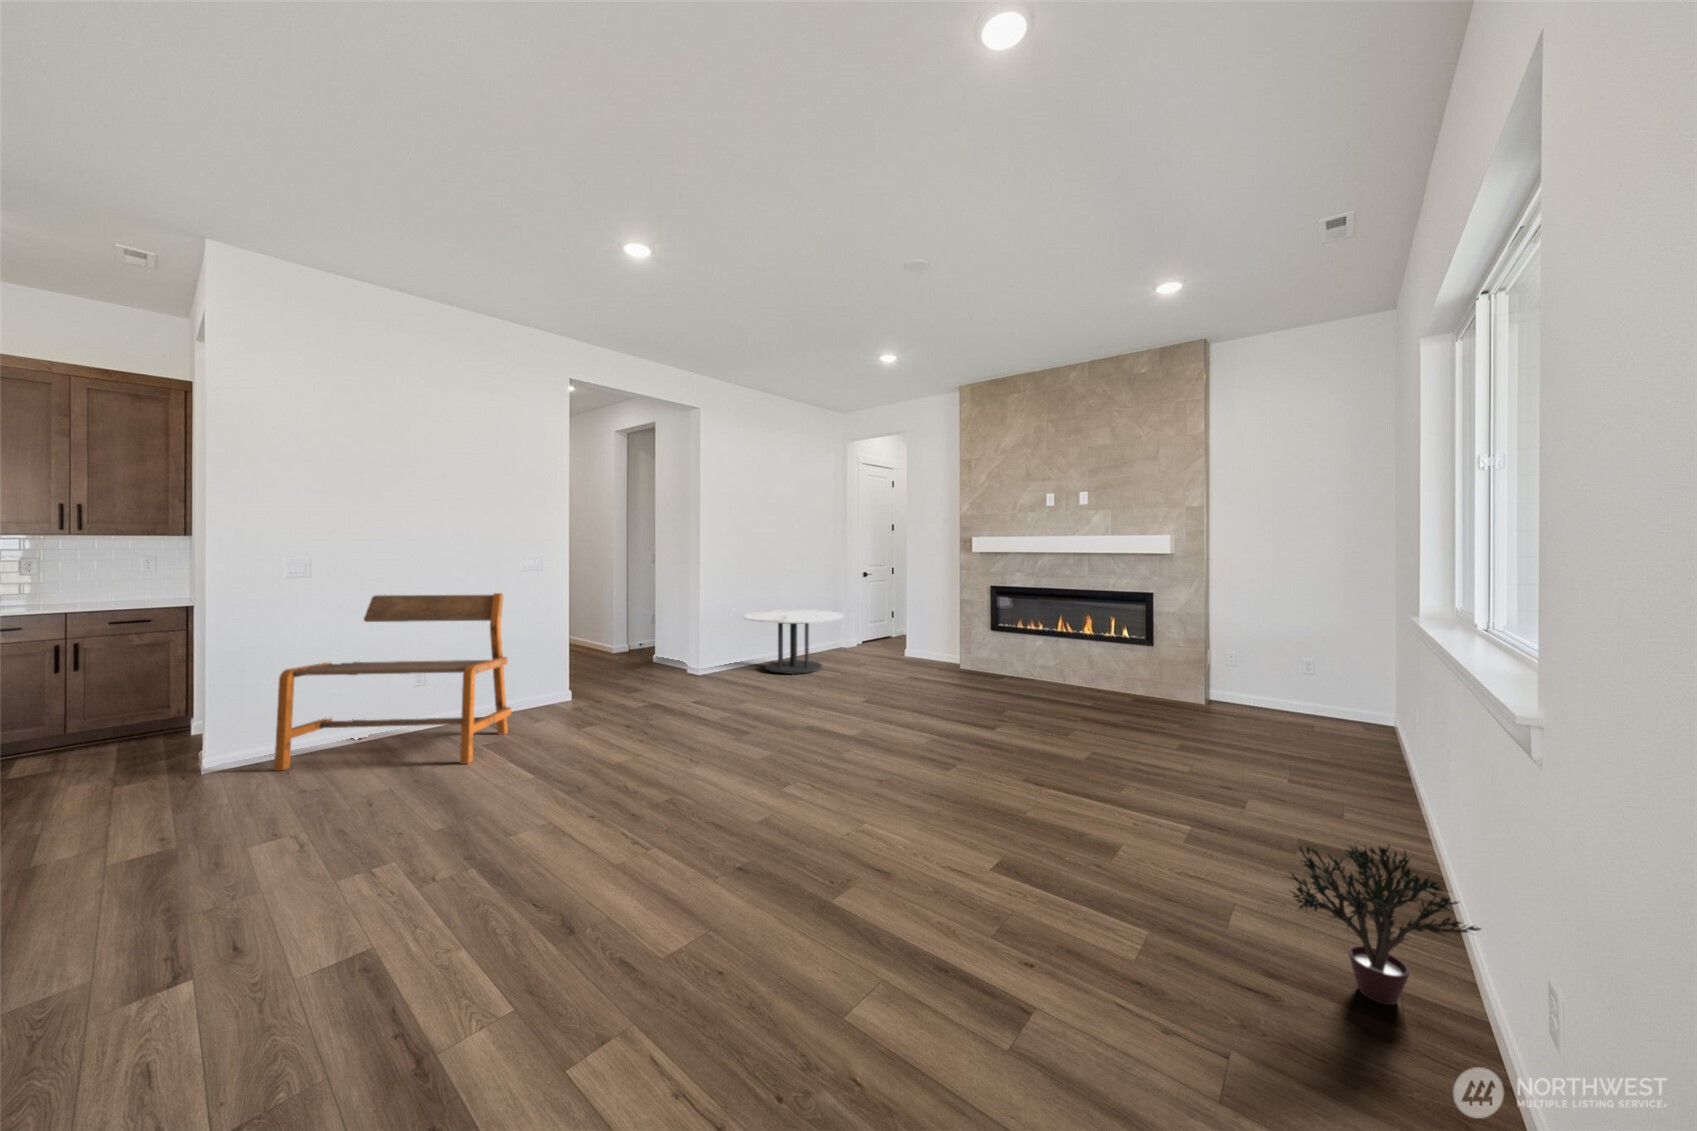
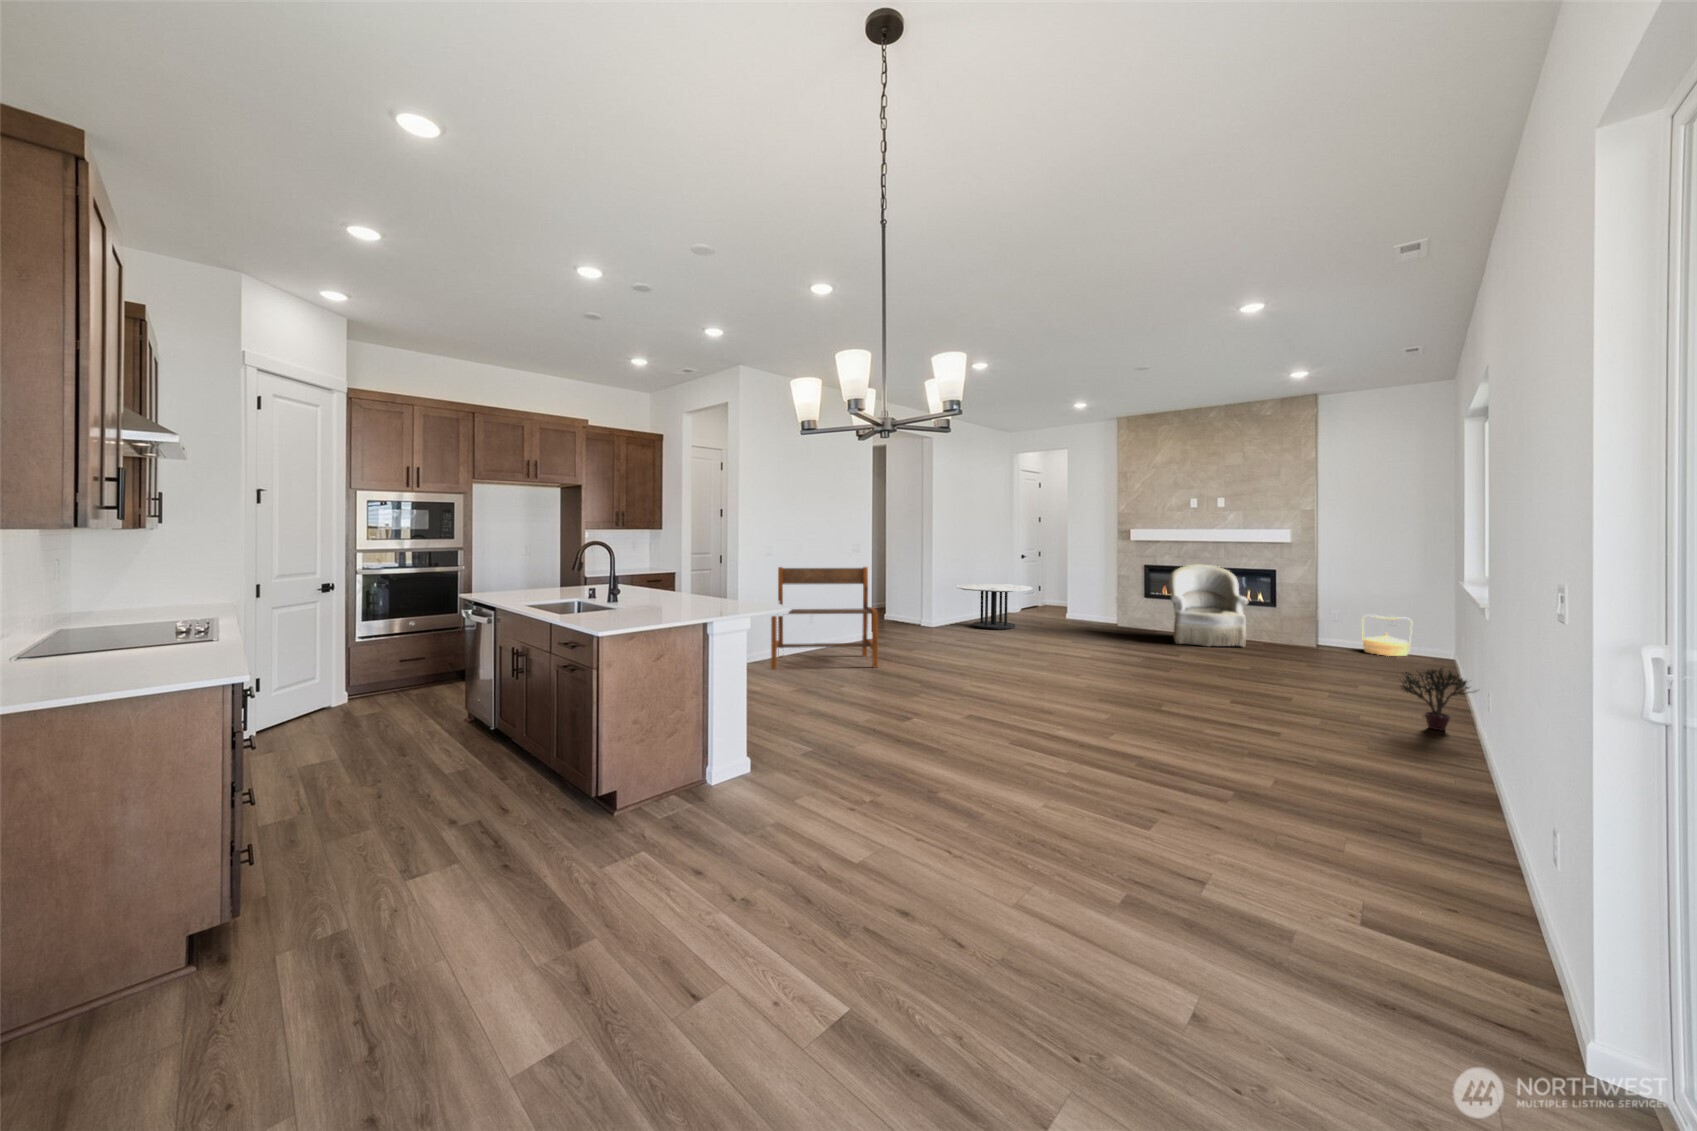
armchair: none [1005,586,1110,708] -> present [1169,565,1248,646]
woven basket: none [1268,661,1339,727] -> present [1362,616,1410,656]

